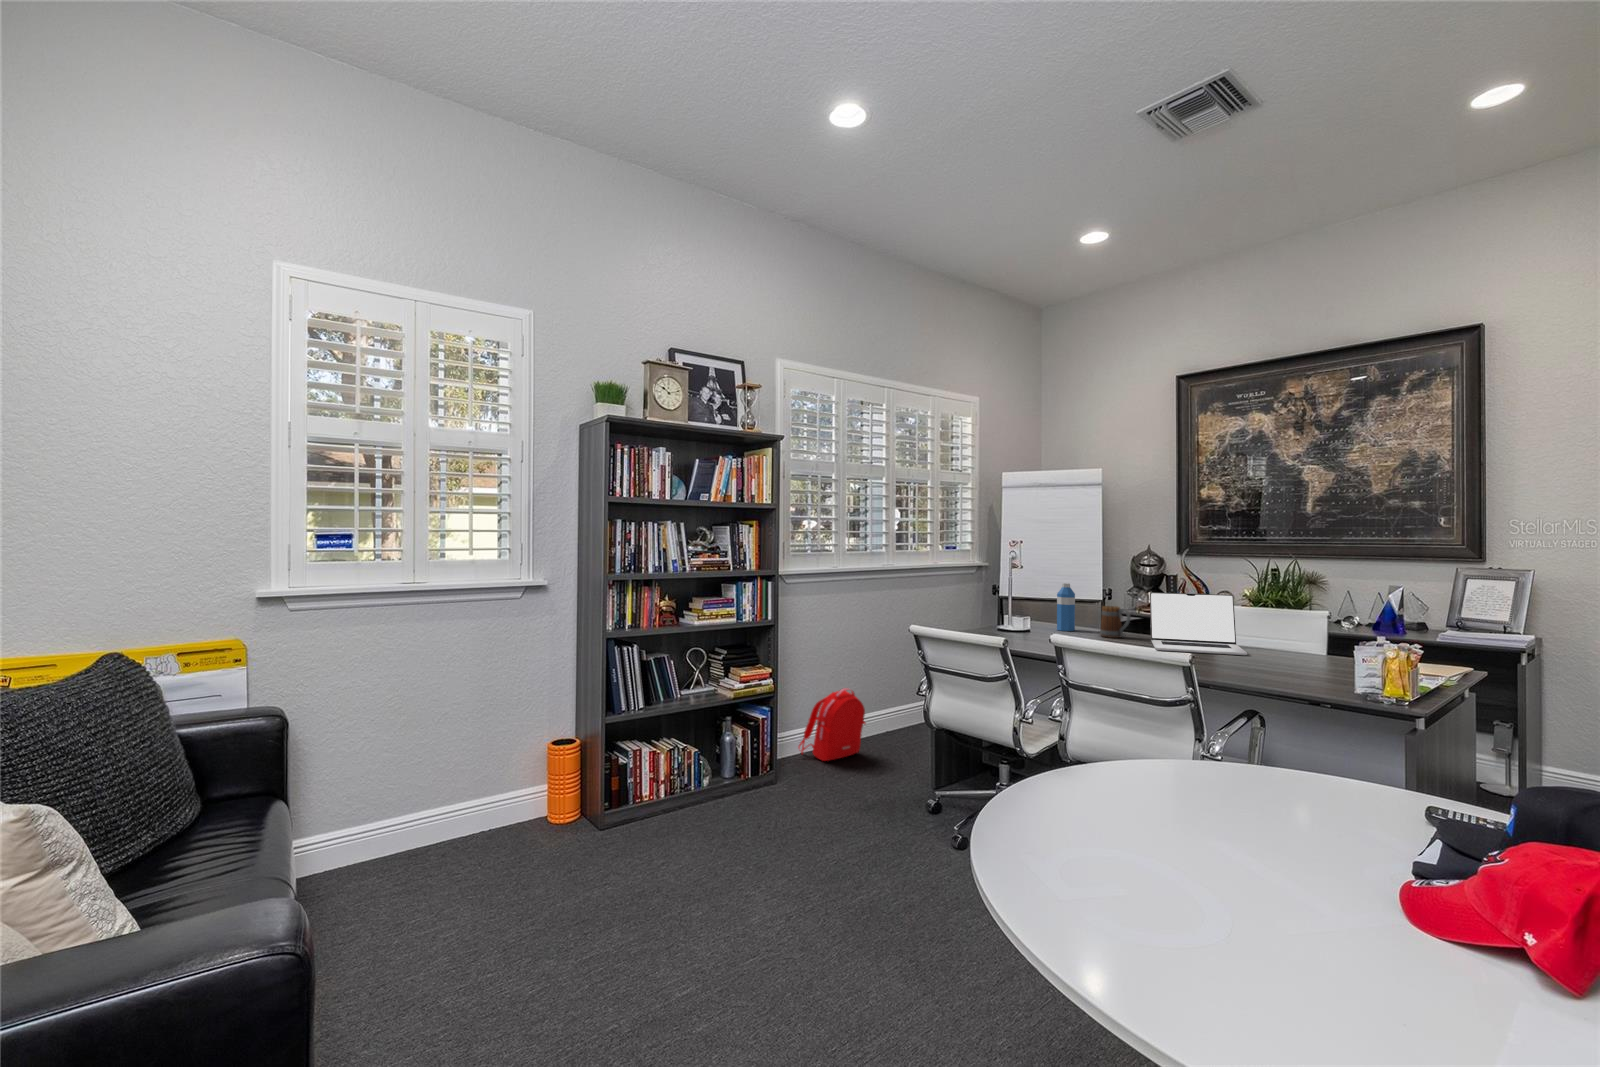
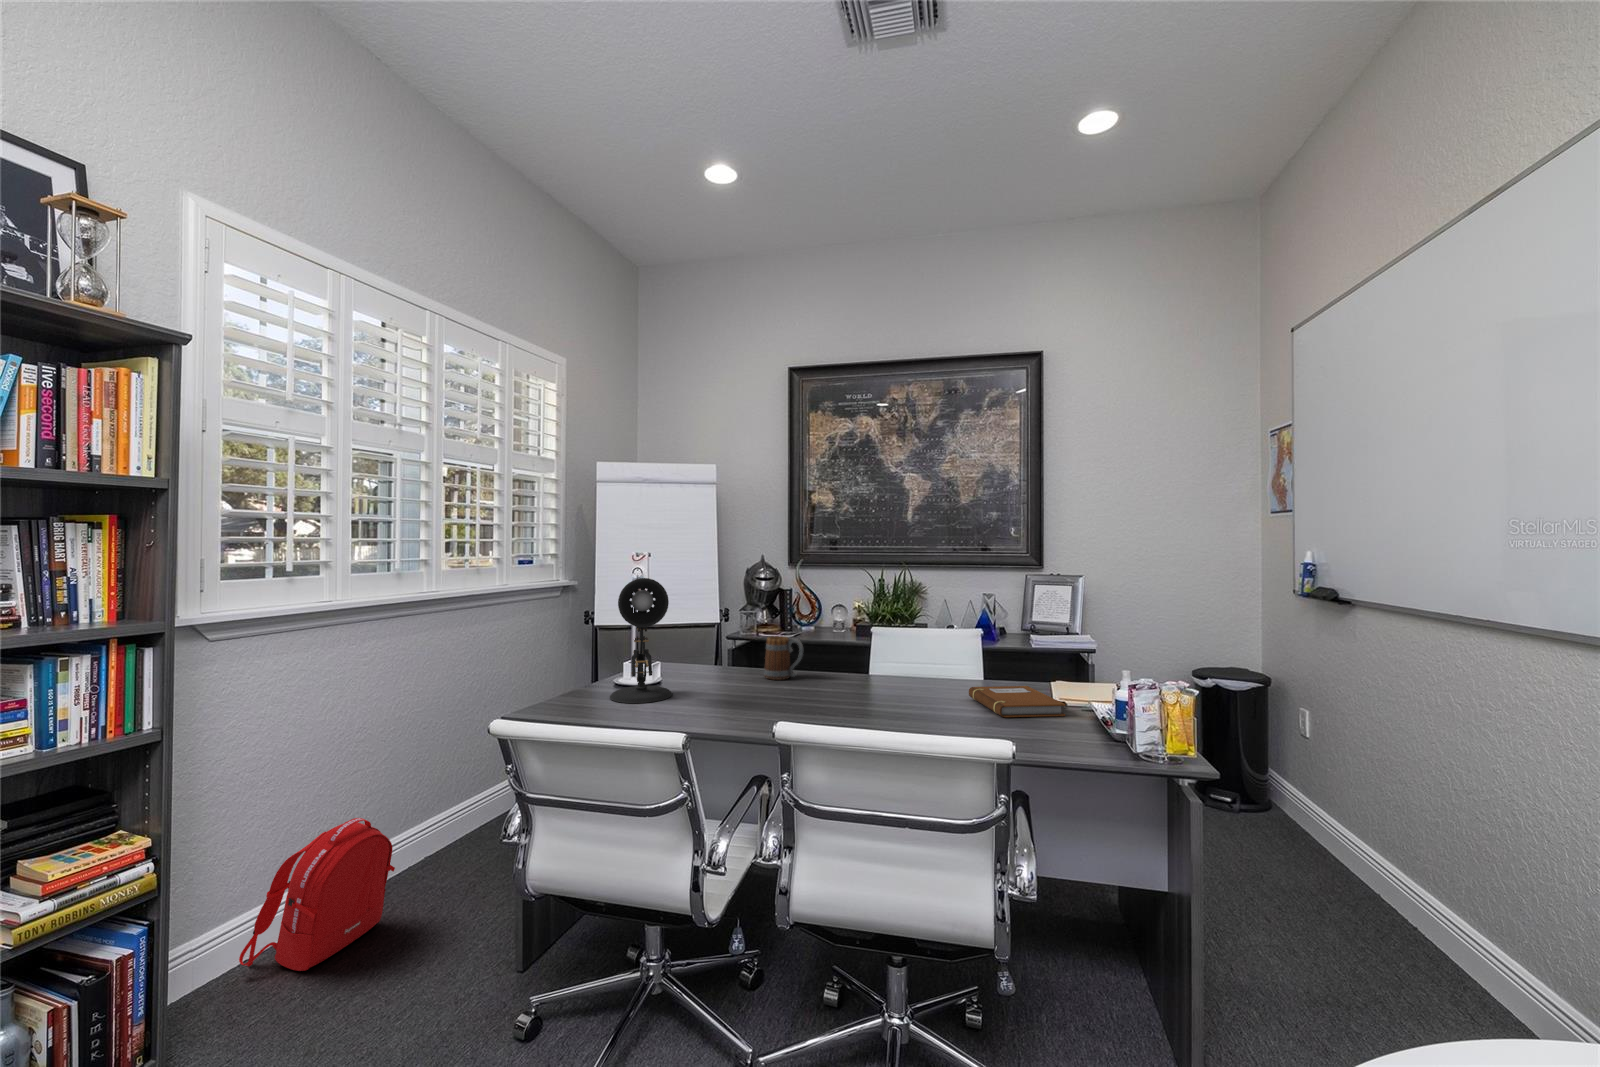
desk lamp: none [982,557,1024,638] -> present [610,578,672,703]
water bottle: present [1057,583,1075,631] -> none [702,608,725,674]
laptop: present [1150,592,1247,655] -> none [827,614,952,698]
notebook: none [1253,650,1321,674] -> present [969,686,1065,717]

